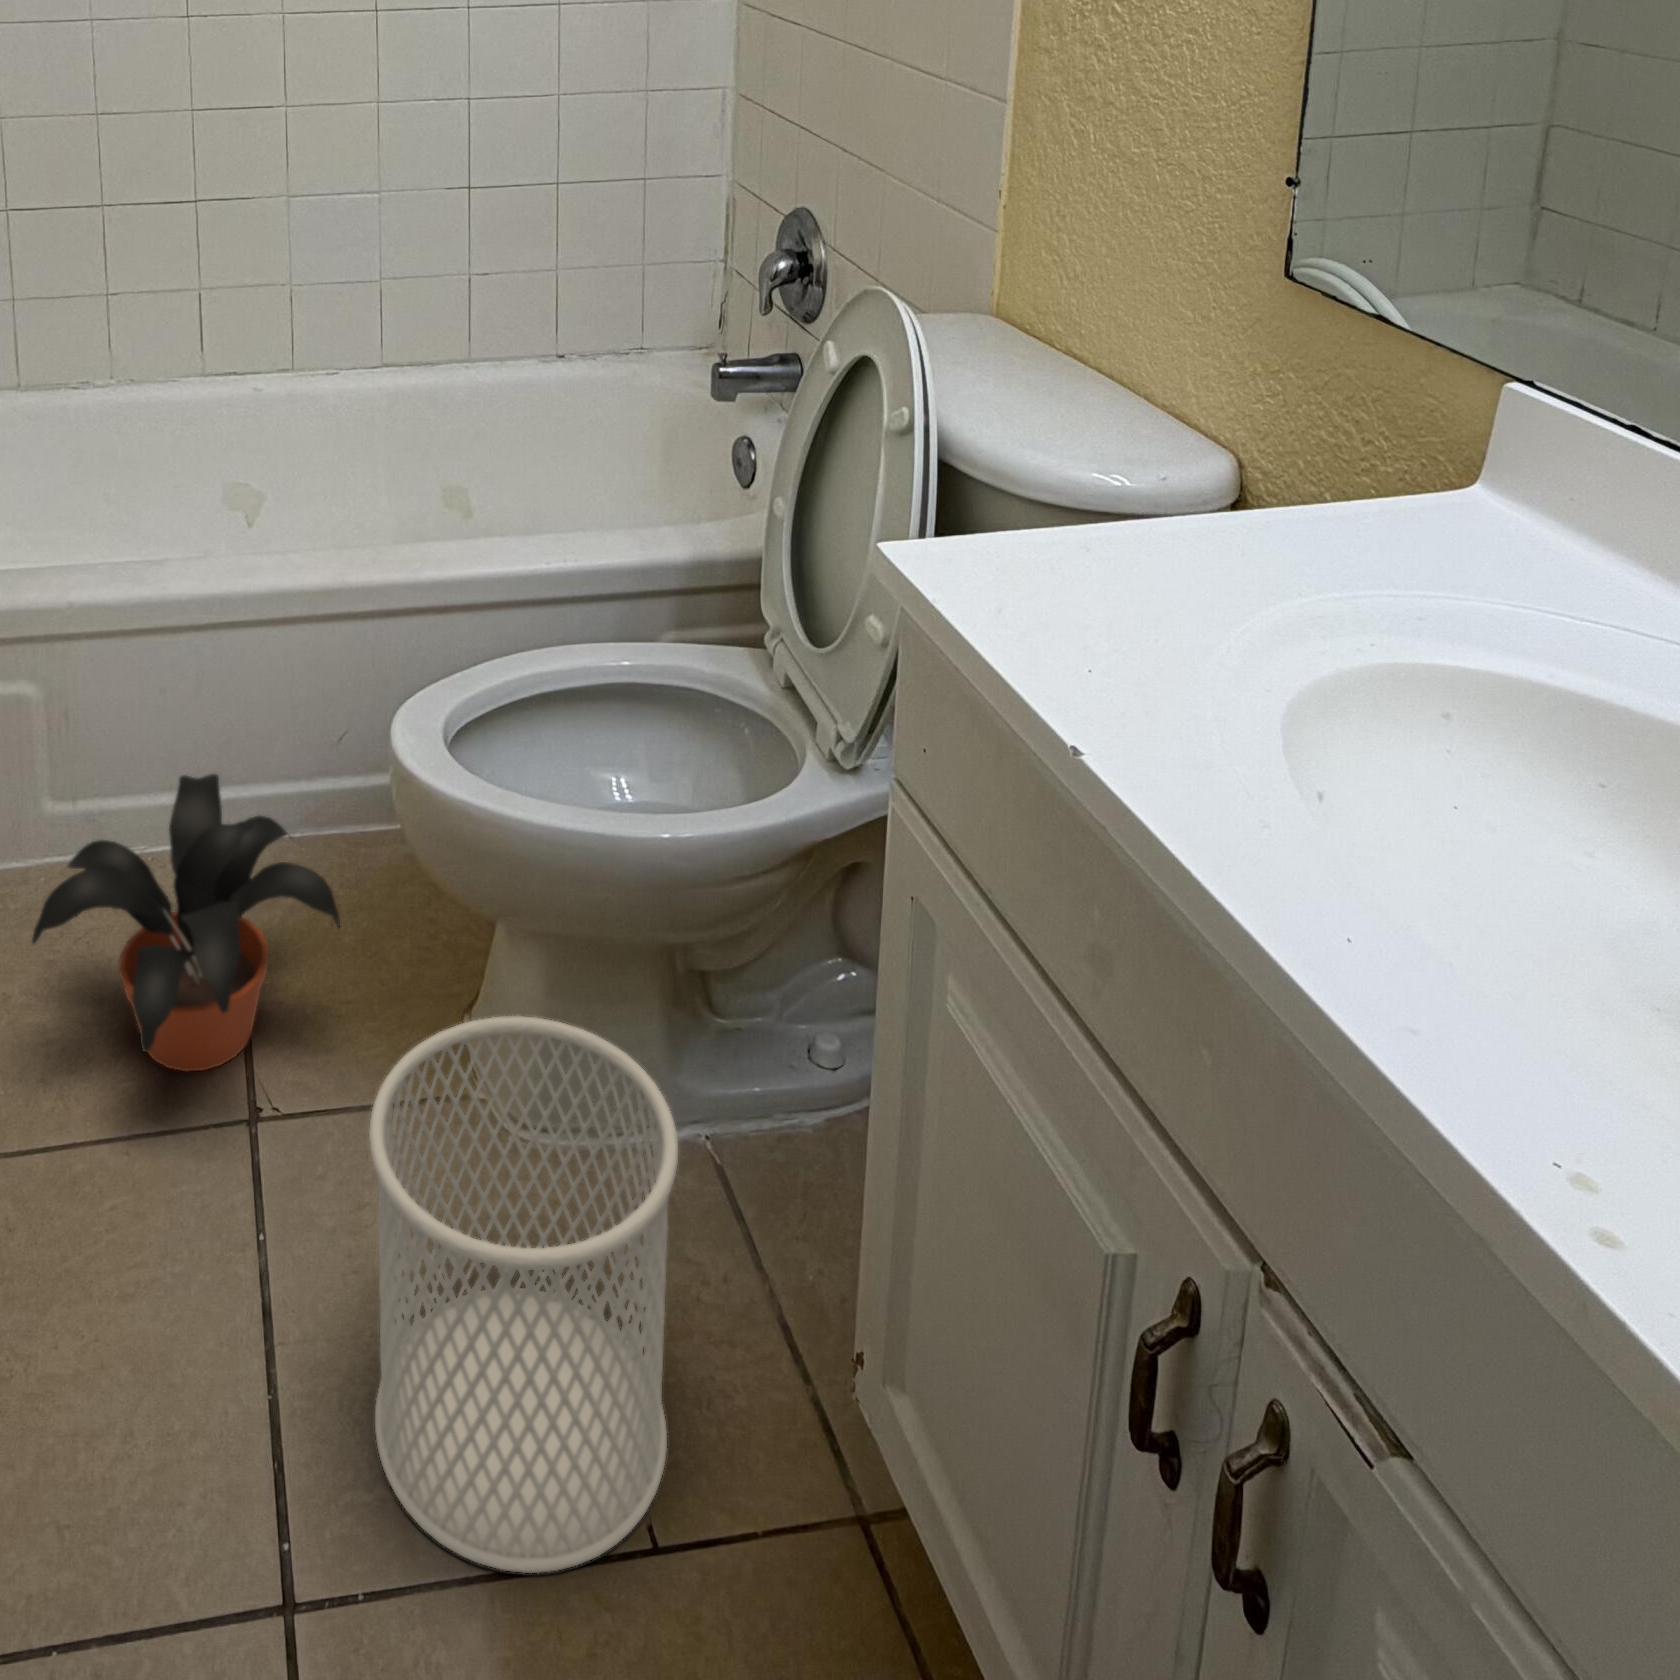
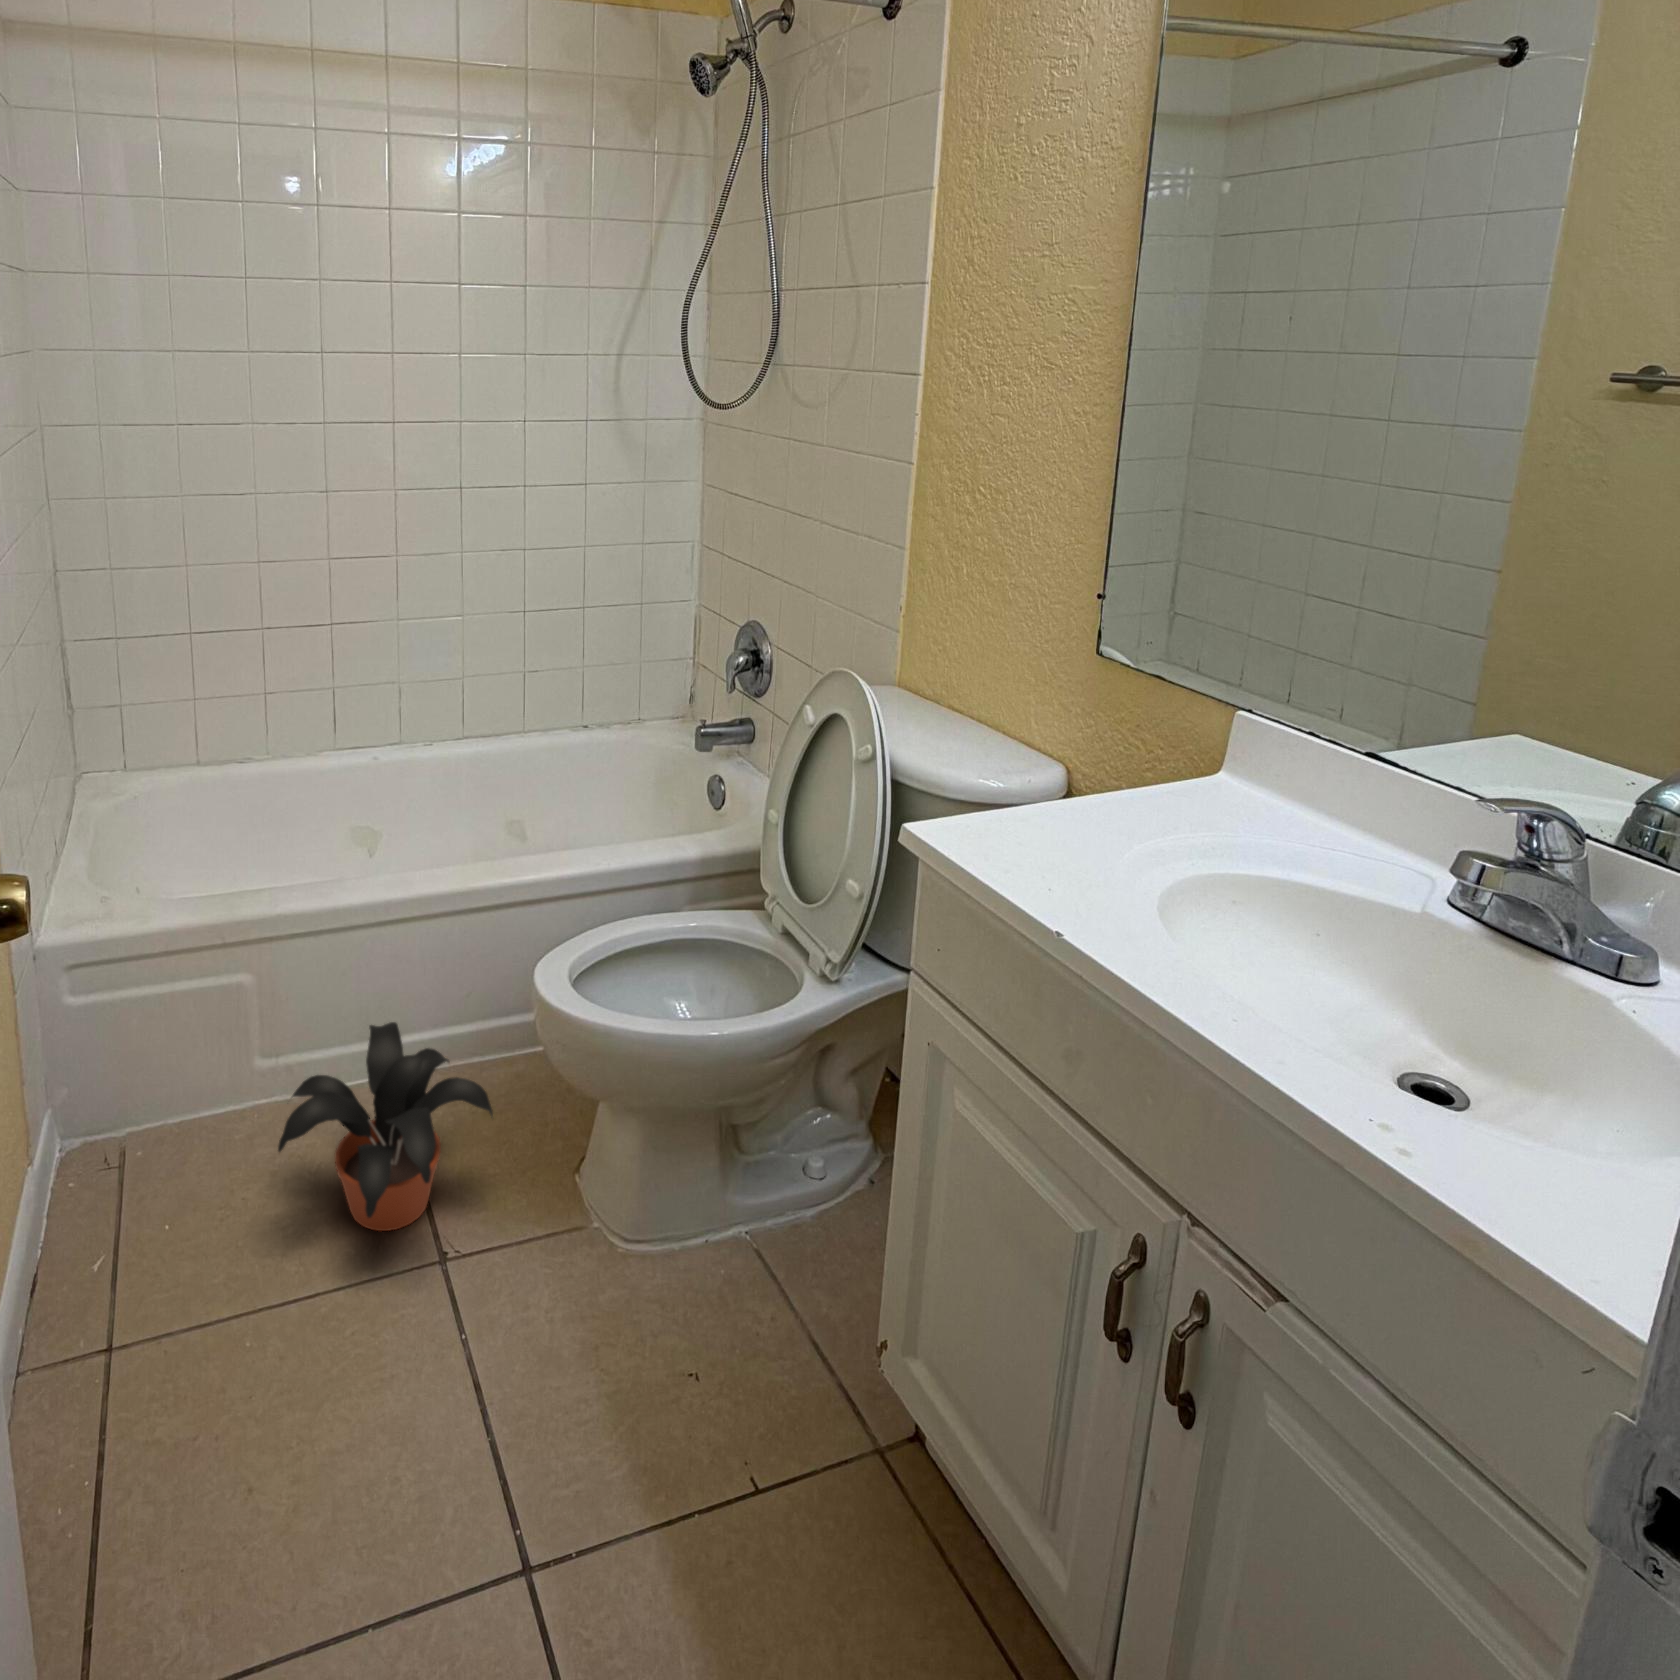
wastebasket: present [369,1016,678,1573] -> none [559,1158,766,1525]

